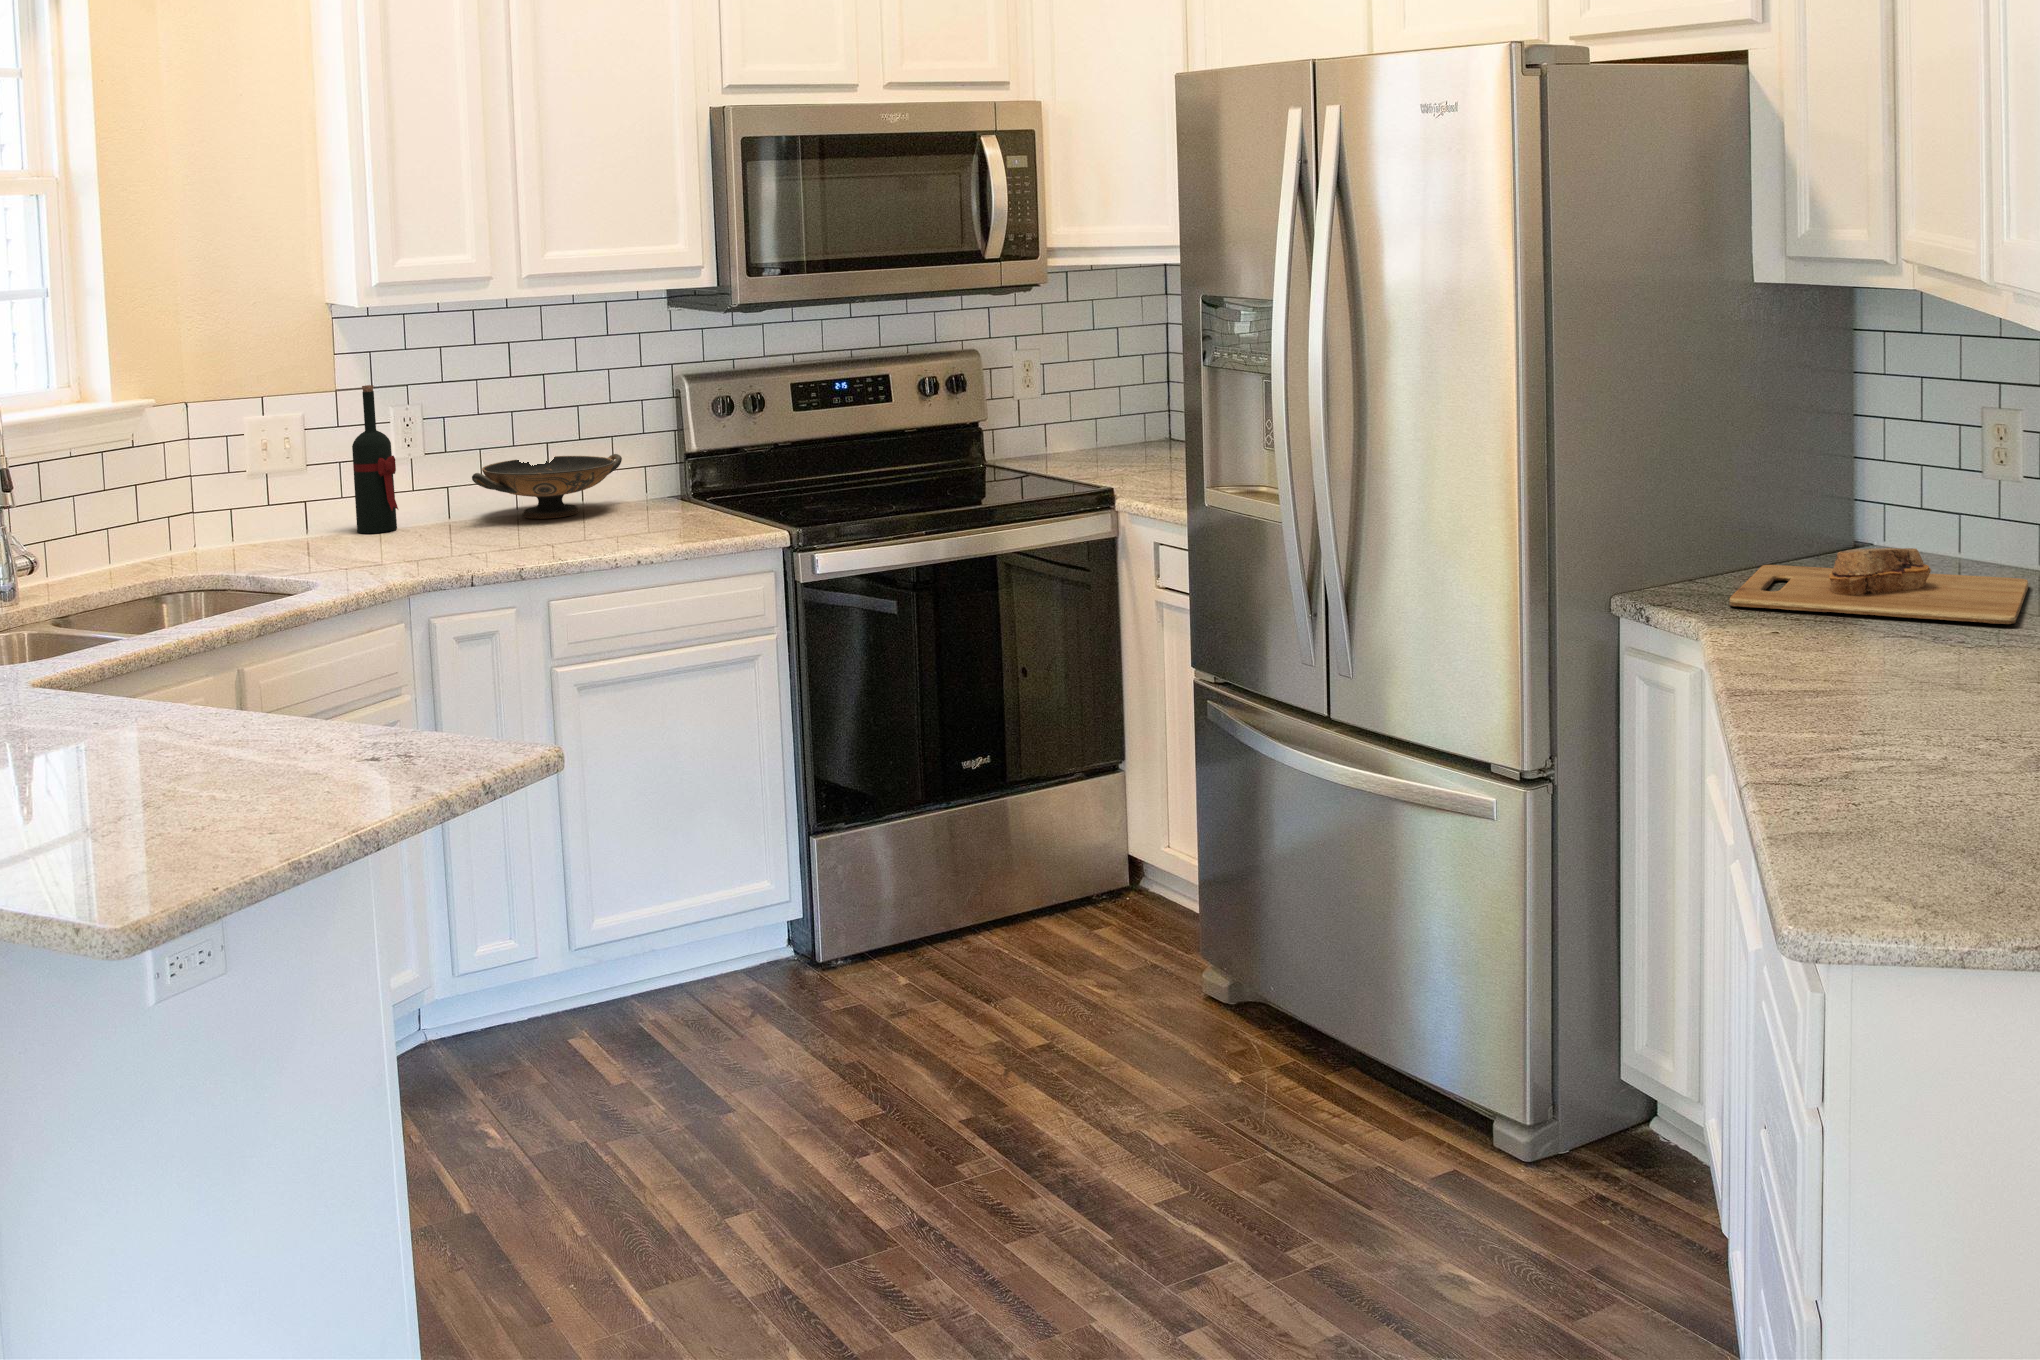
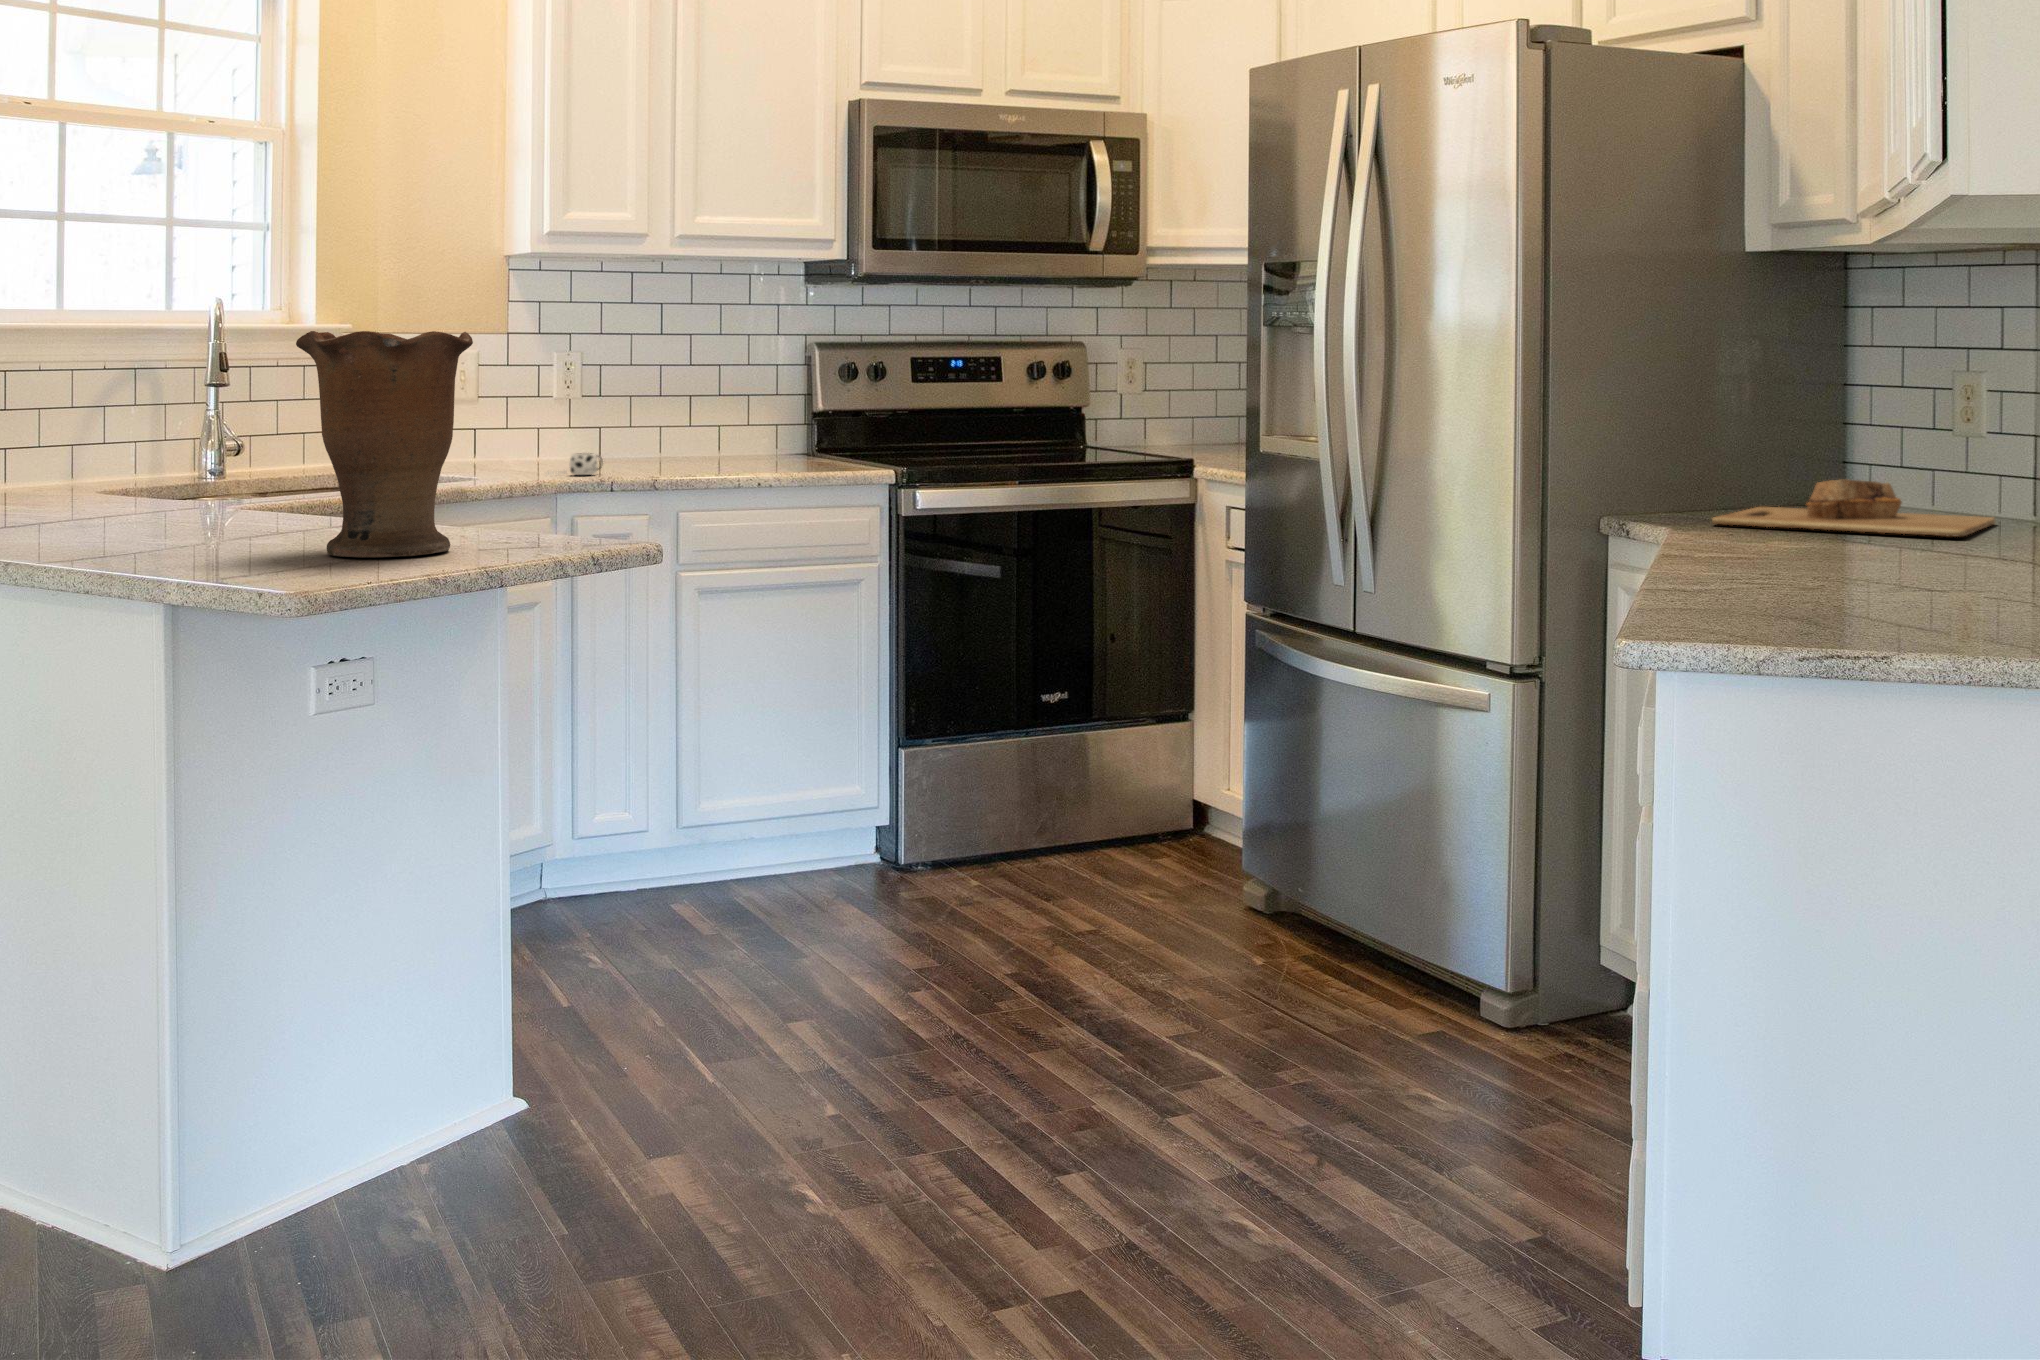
wine bottle: present [352,385,398,533] -> none [519,331,556,460]
decorative bowl: present [472,454,622,519] -> none [621,410,755,458]
vase: none [101,527,324,827] -> present [296,331,473,557]
mug: none [394,543,460,574] -> present [546,453,602,475]

